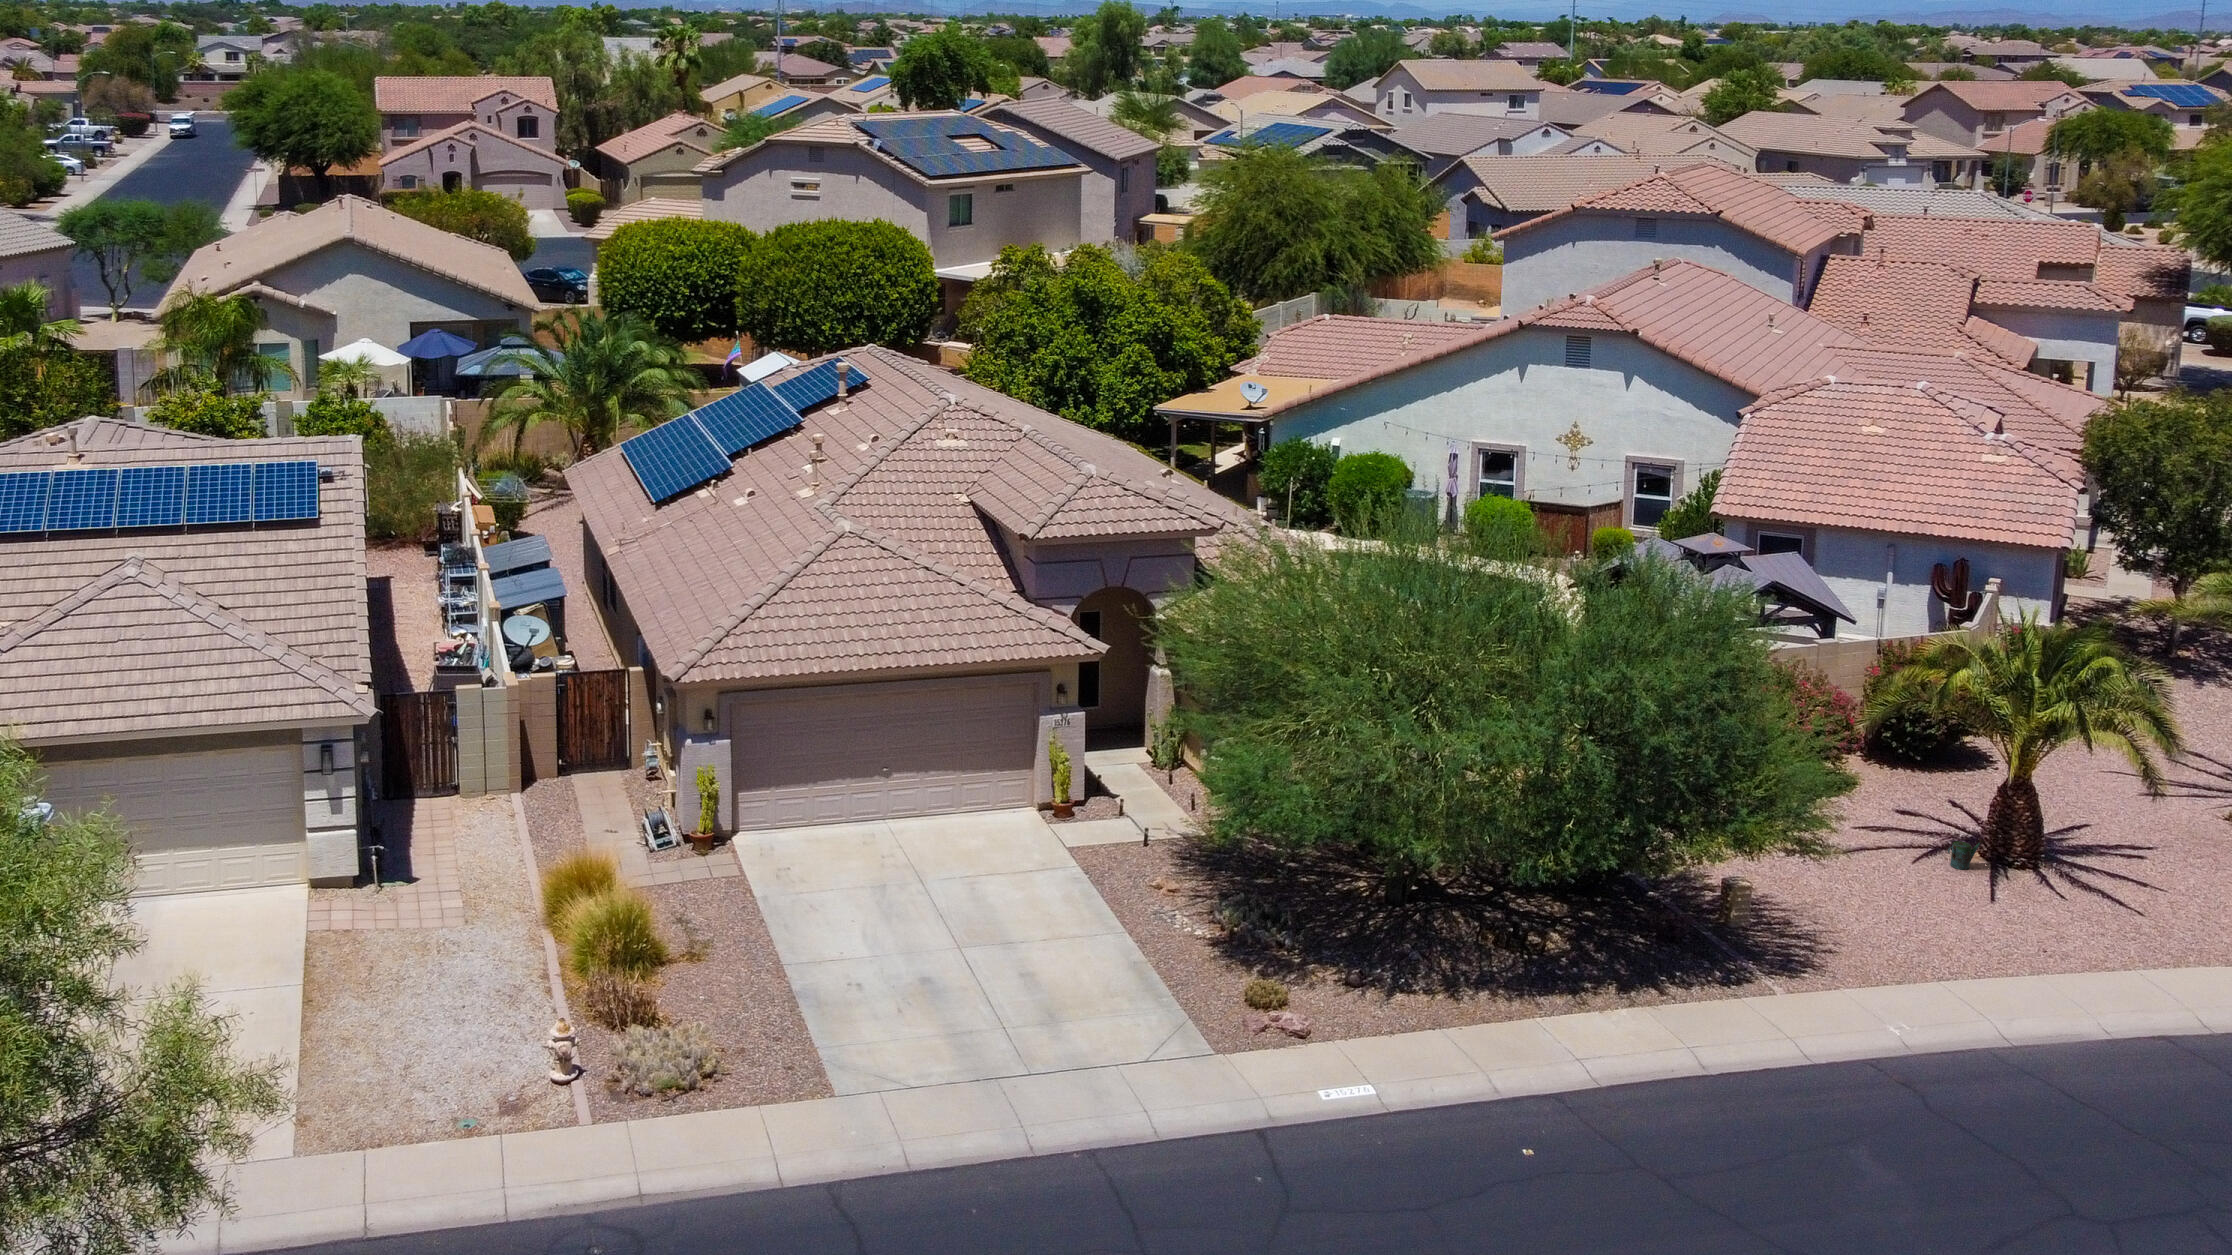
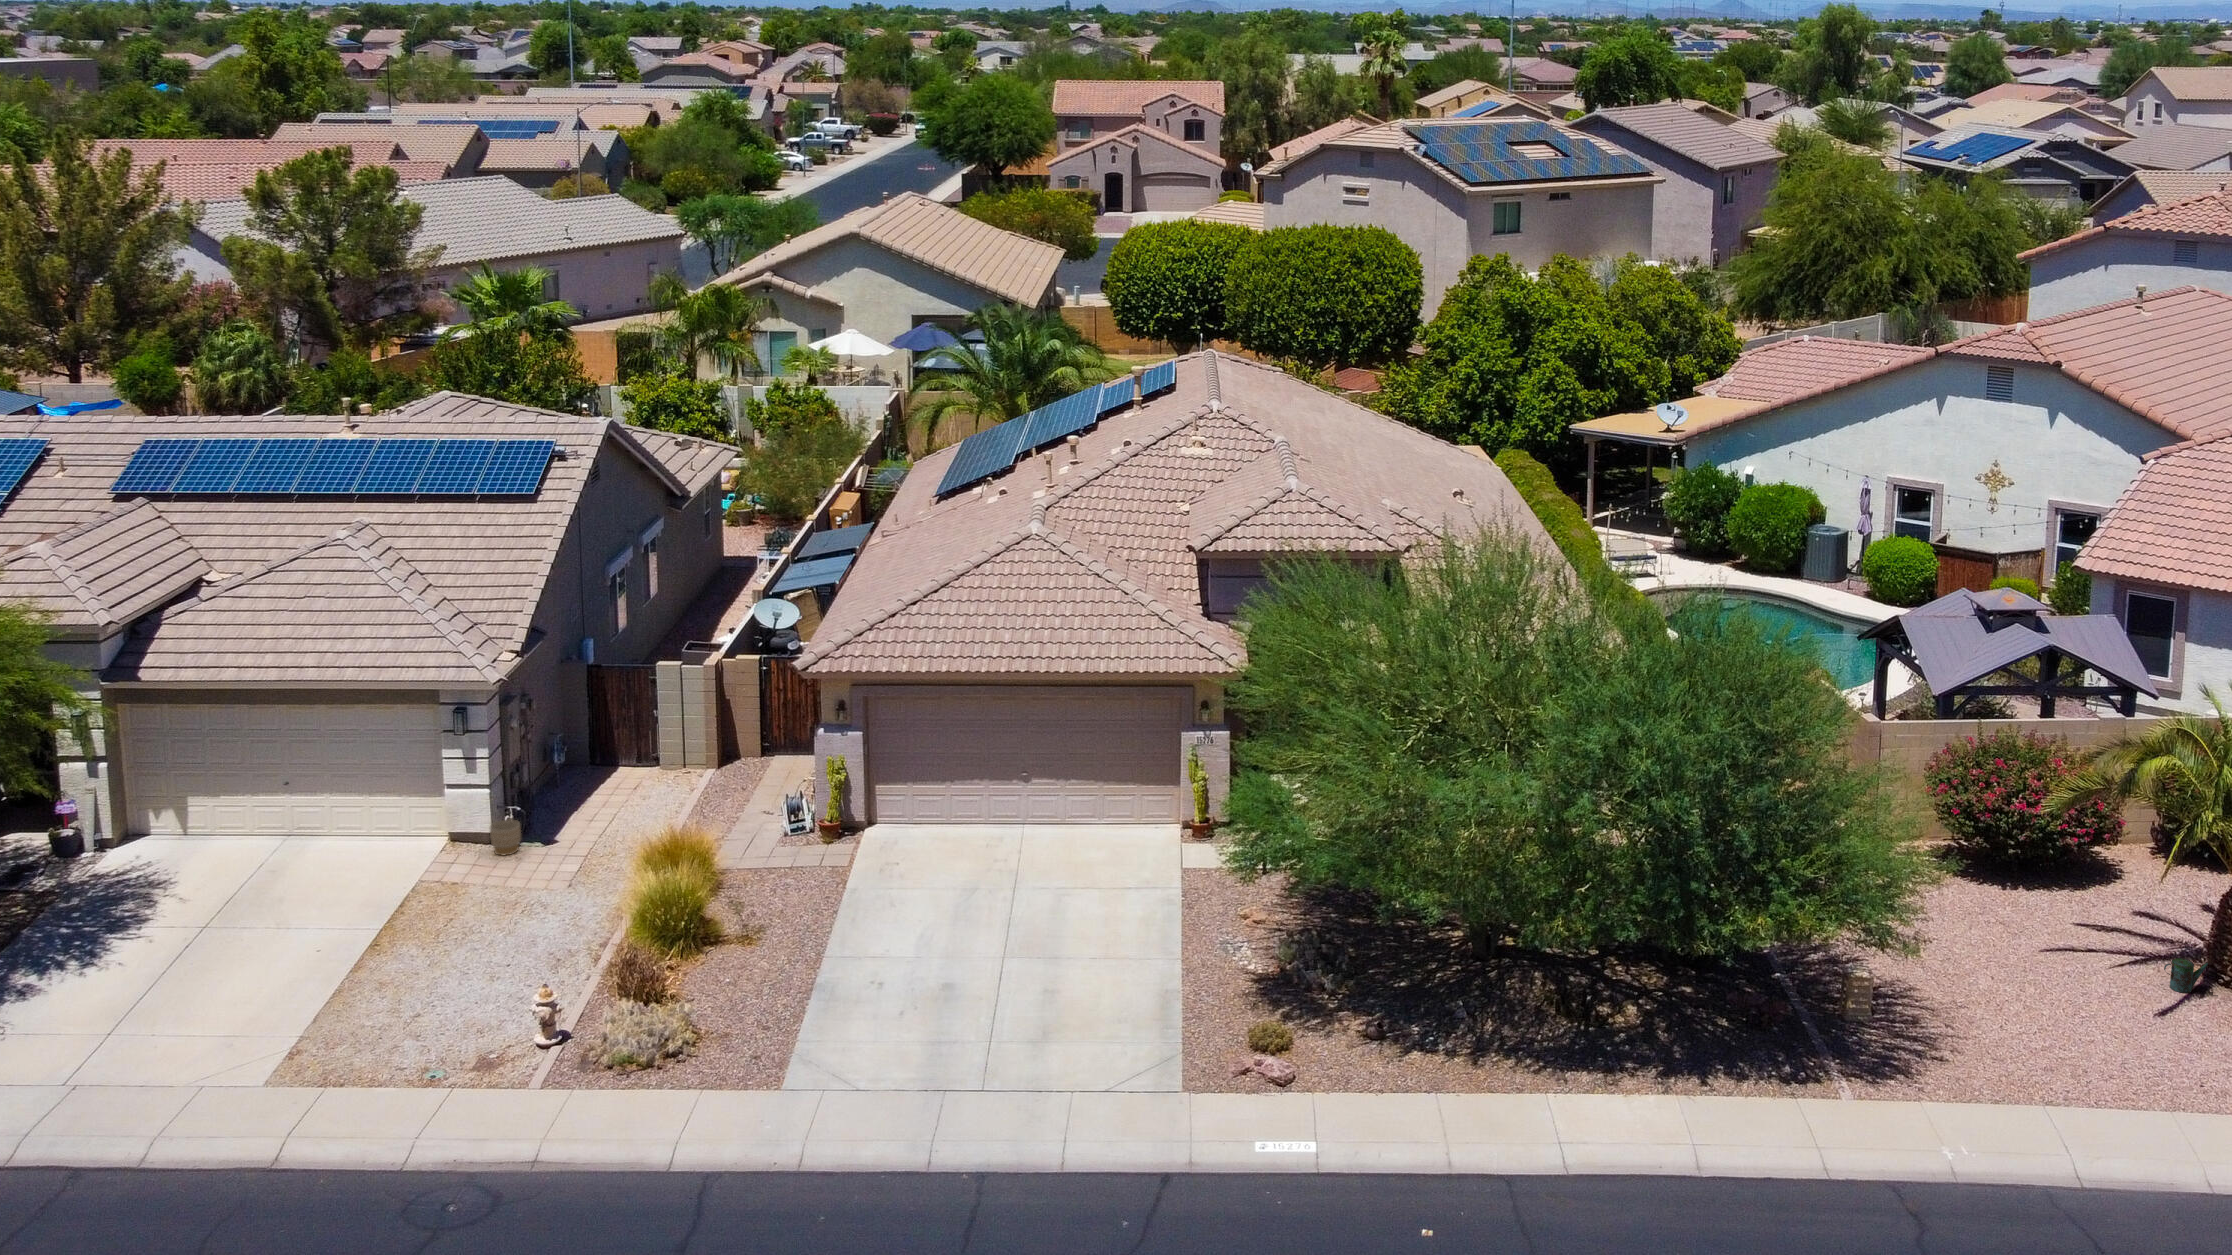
planter: none [359,863,391,901] -> present [490,820,521,856]

